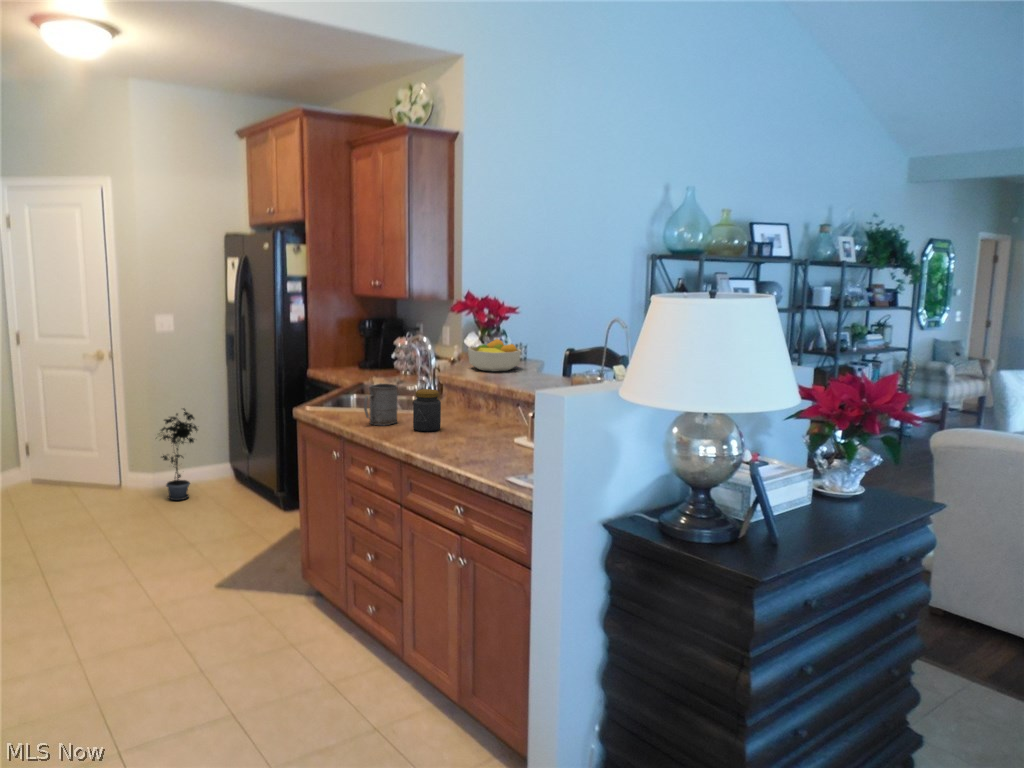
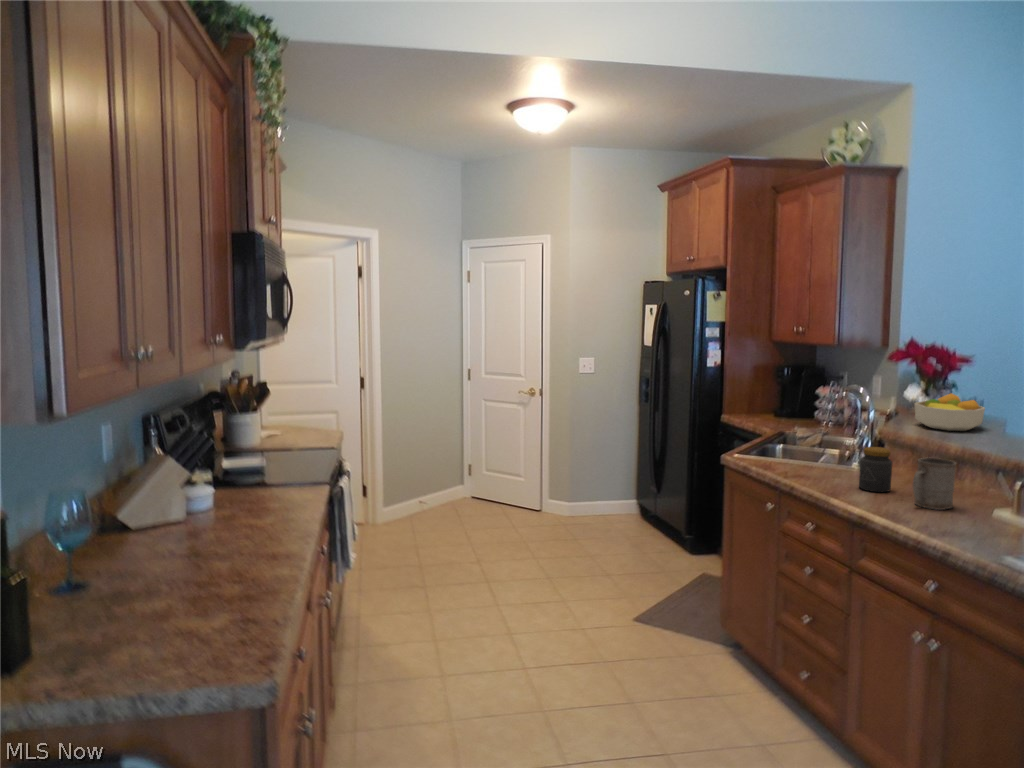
mug: present [364,384,398,425] -> present [913,457,956,510]
potted plant: present [160,408,198,500] -> none [577,443,614,527]

